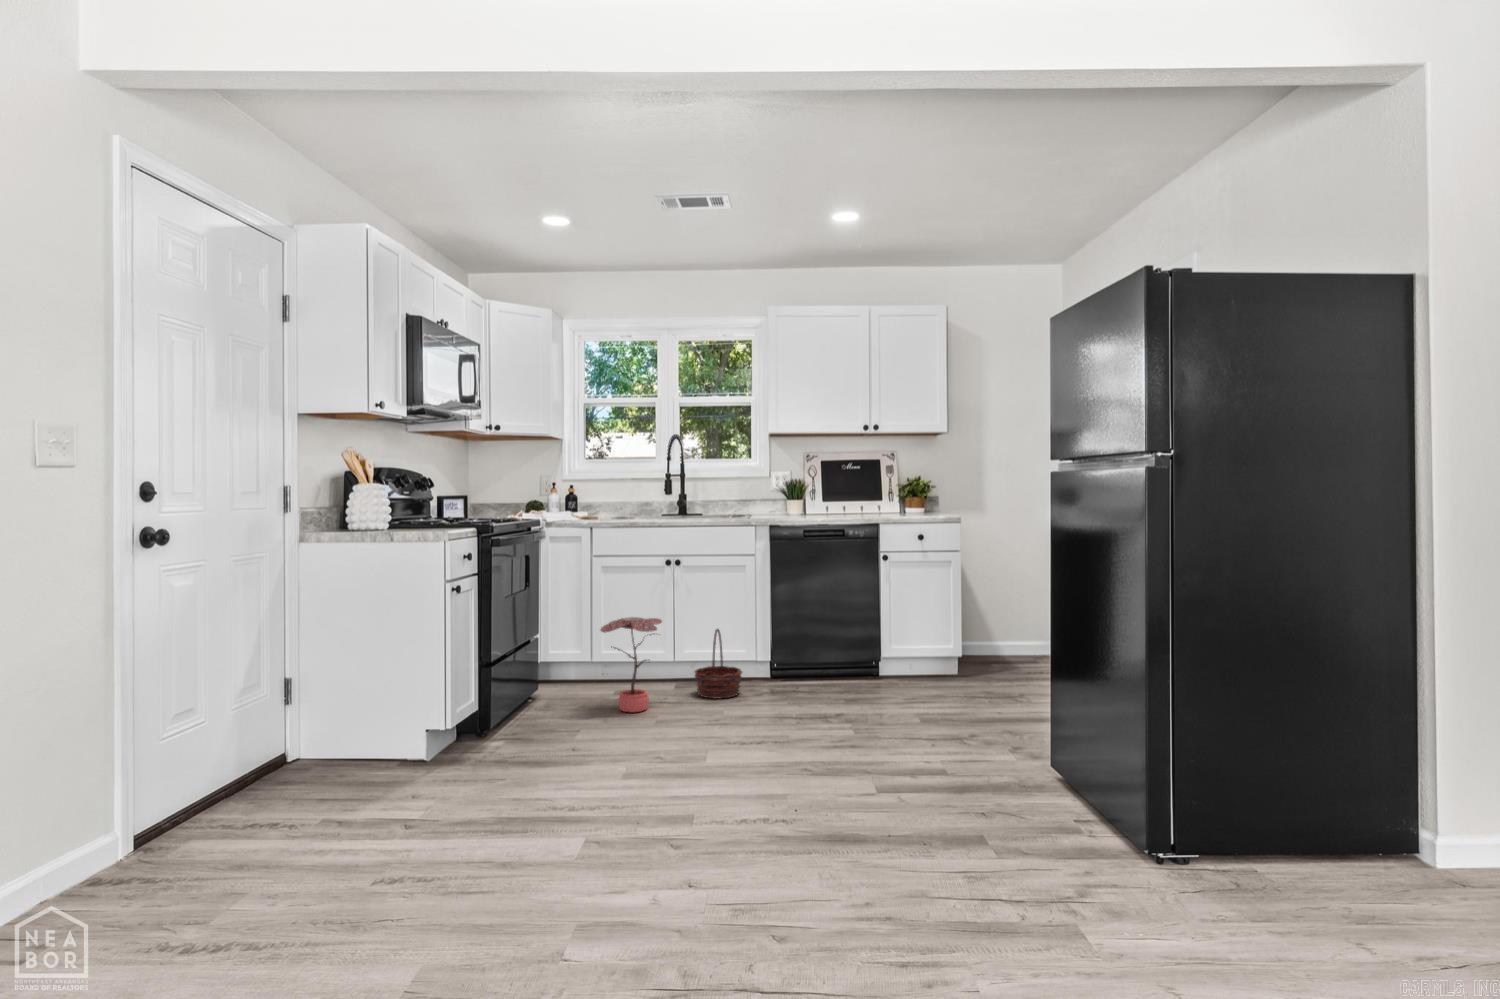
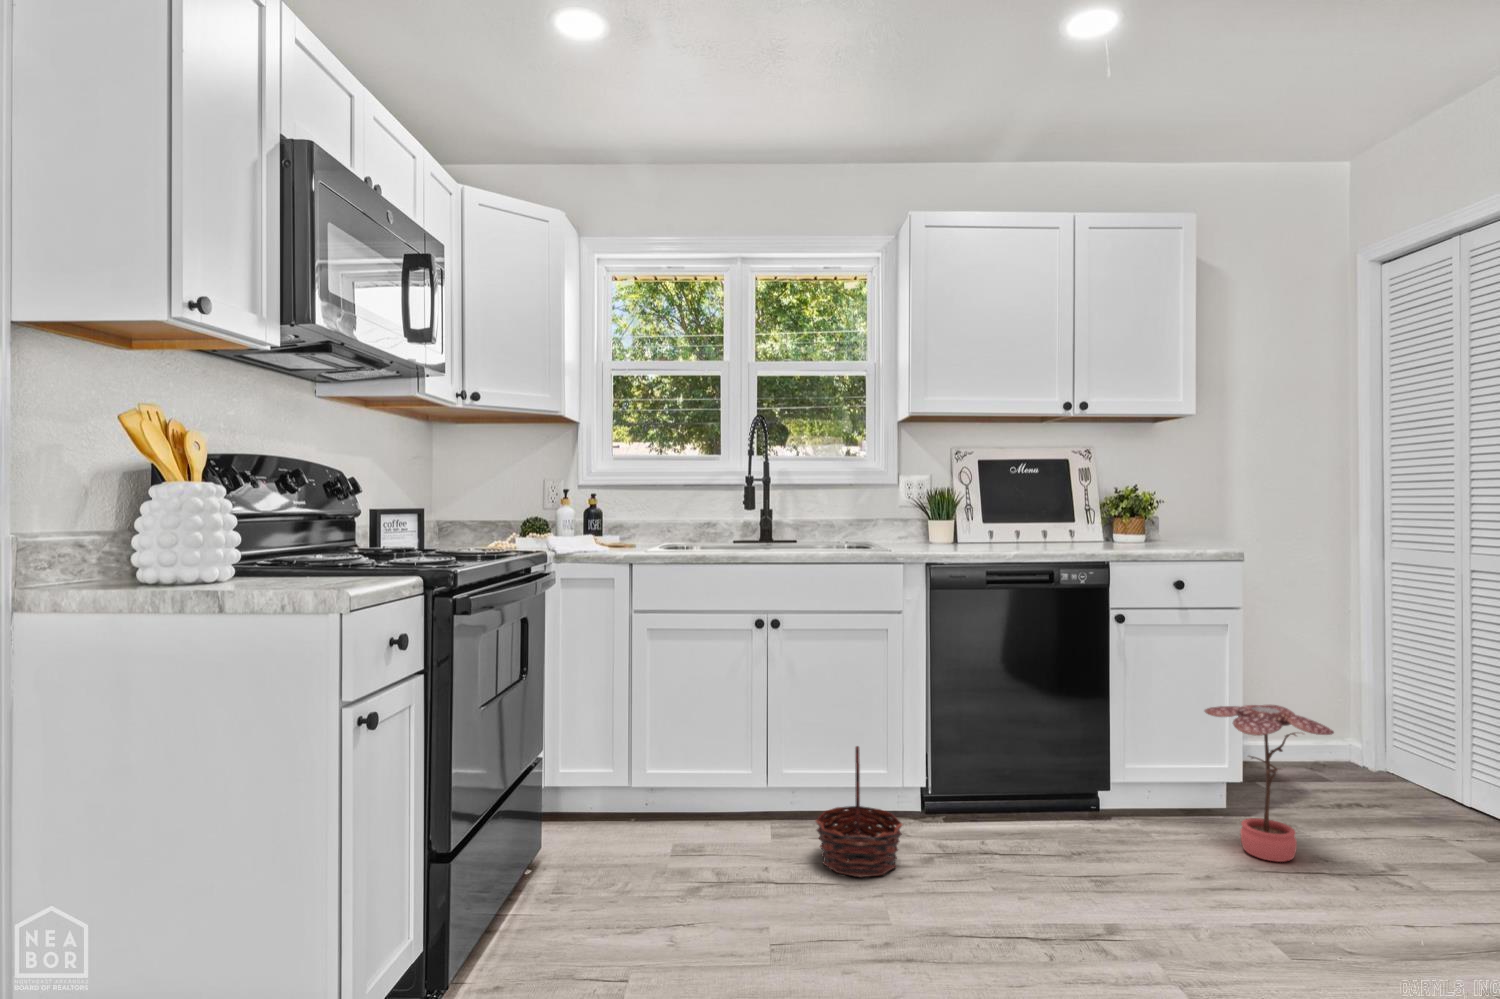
potted plant: present [601,617,662,712] -> present [1205,705,1334,862]

